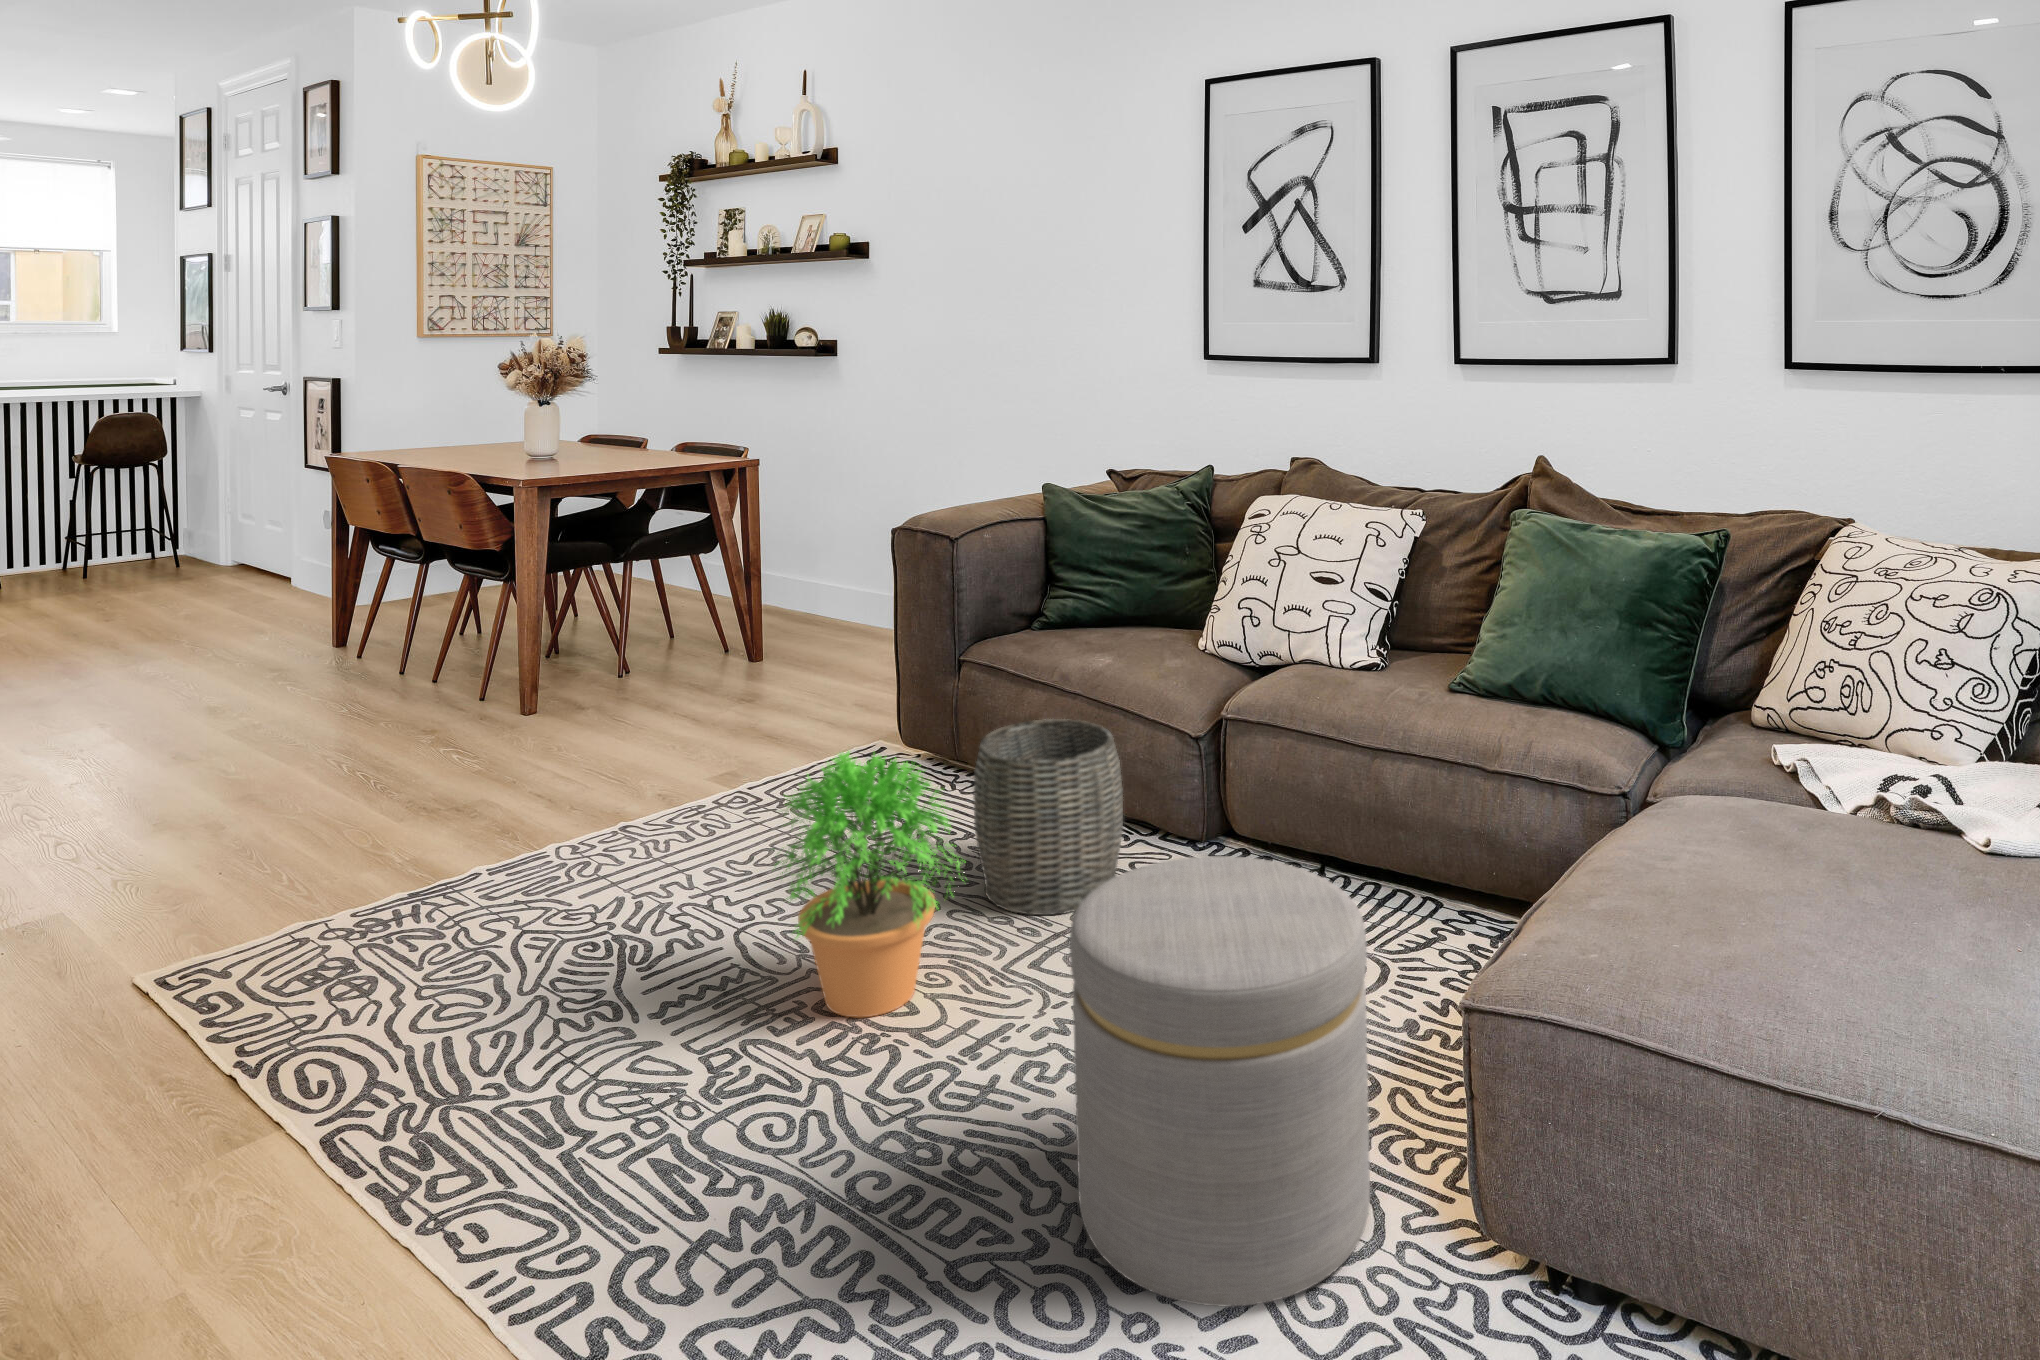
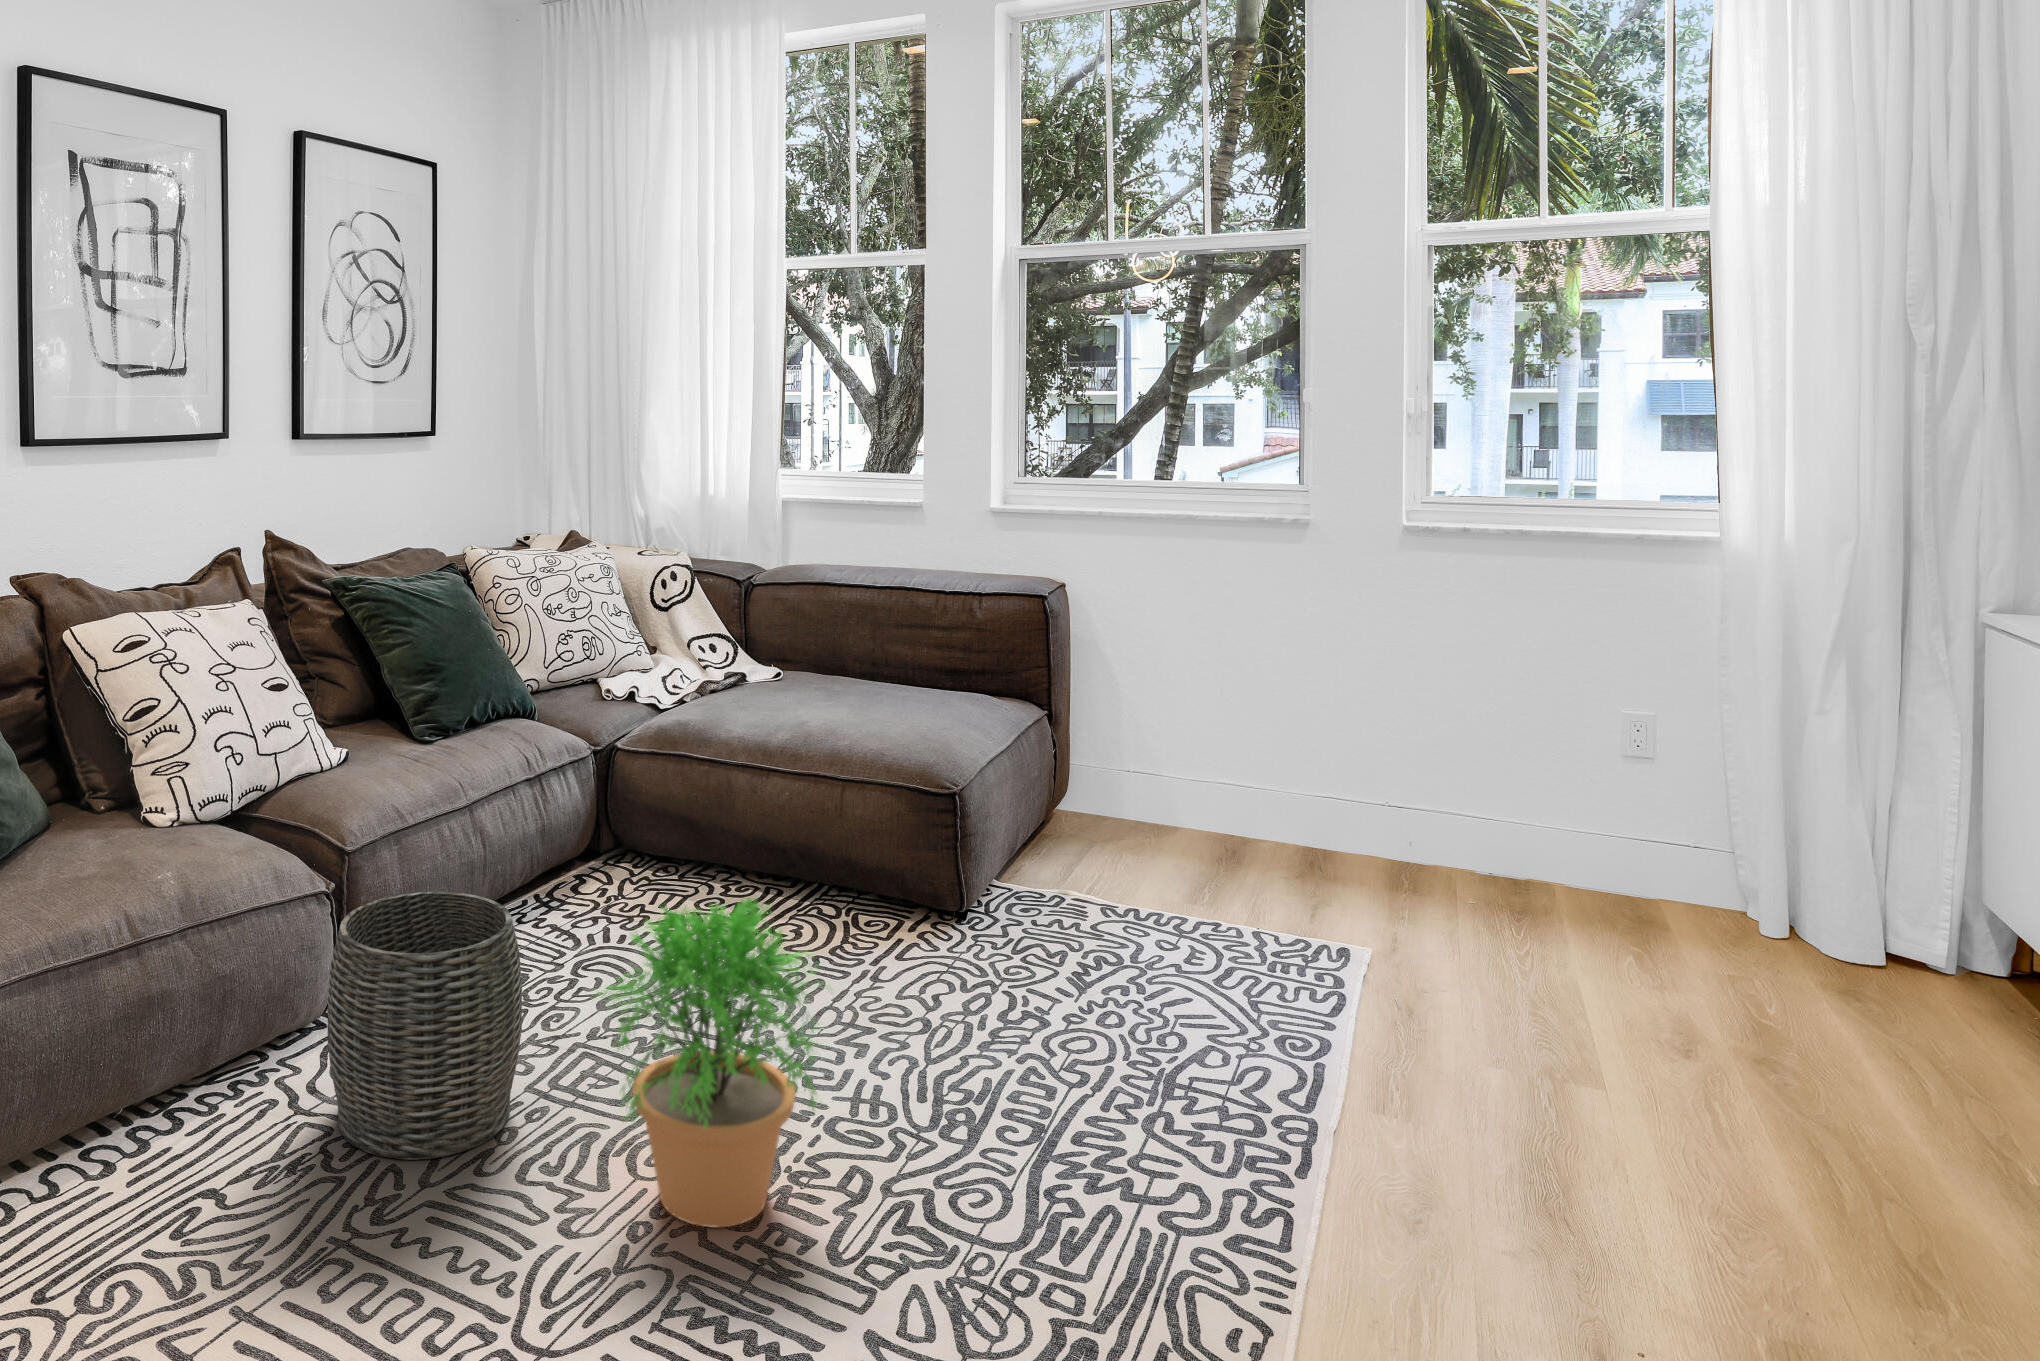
ottoman: present [1070,856,1370,1307] -> none [849,768,1053,1038]

